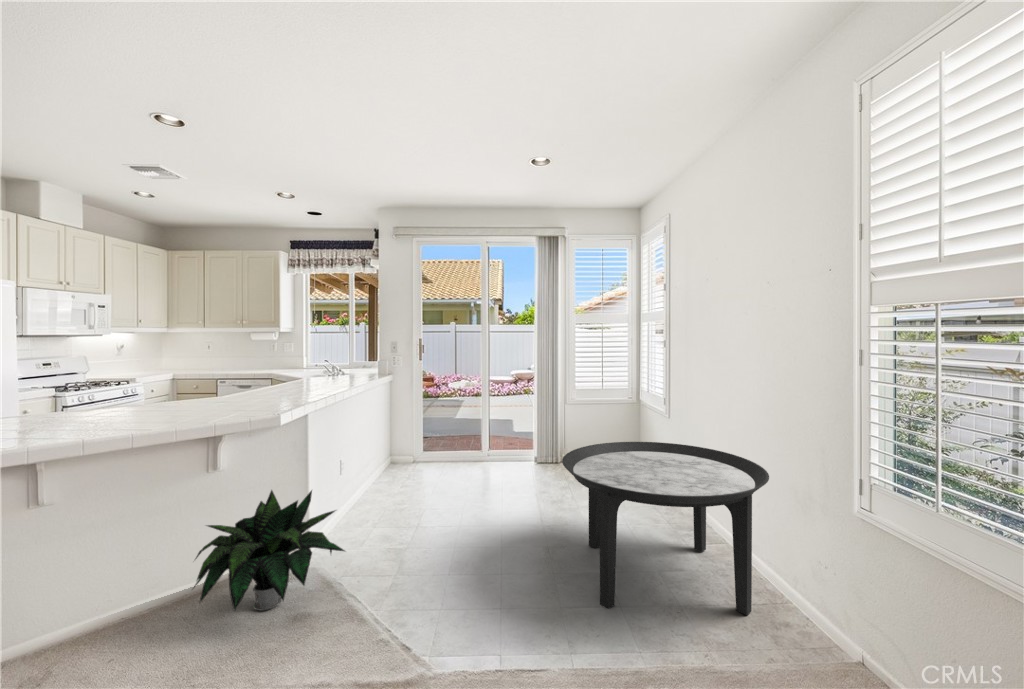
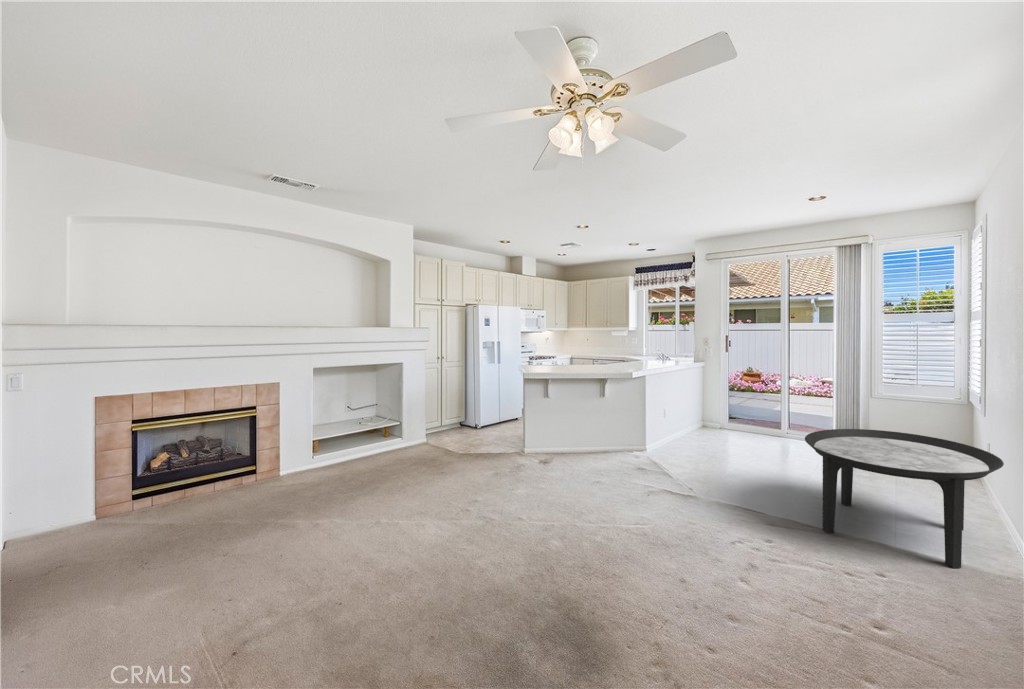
potted plant: present [194,490,345,611] -> none [589,425,660,482]

